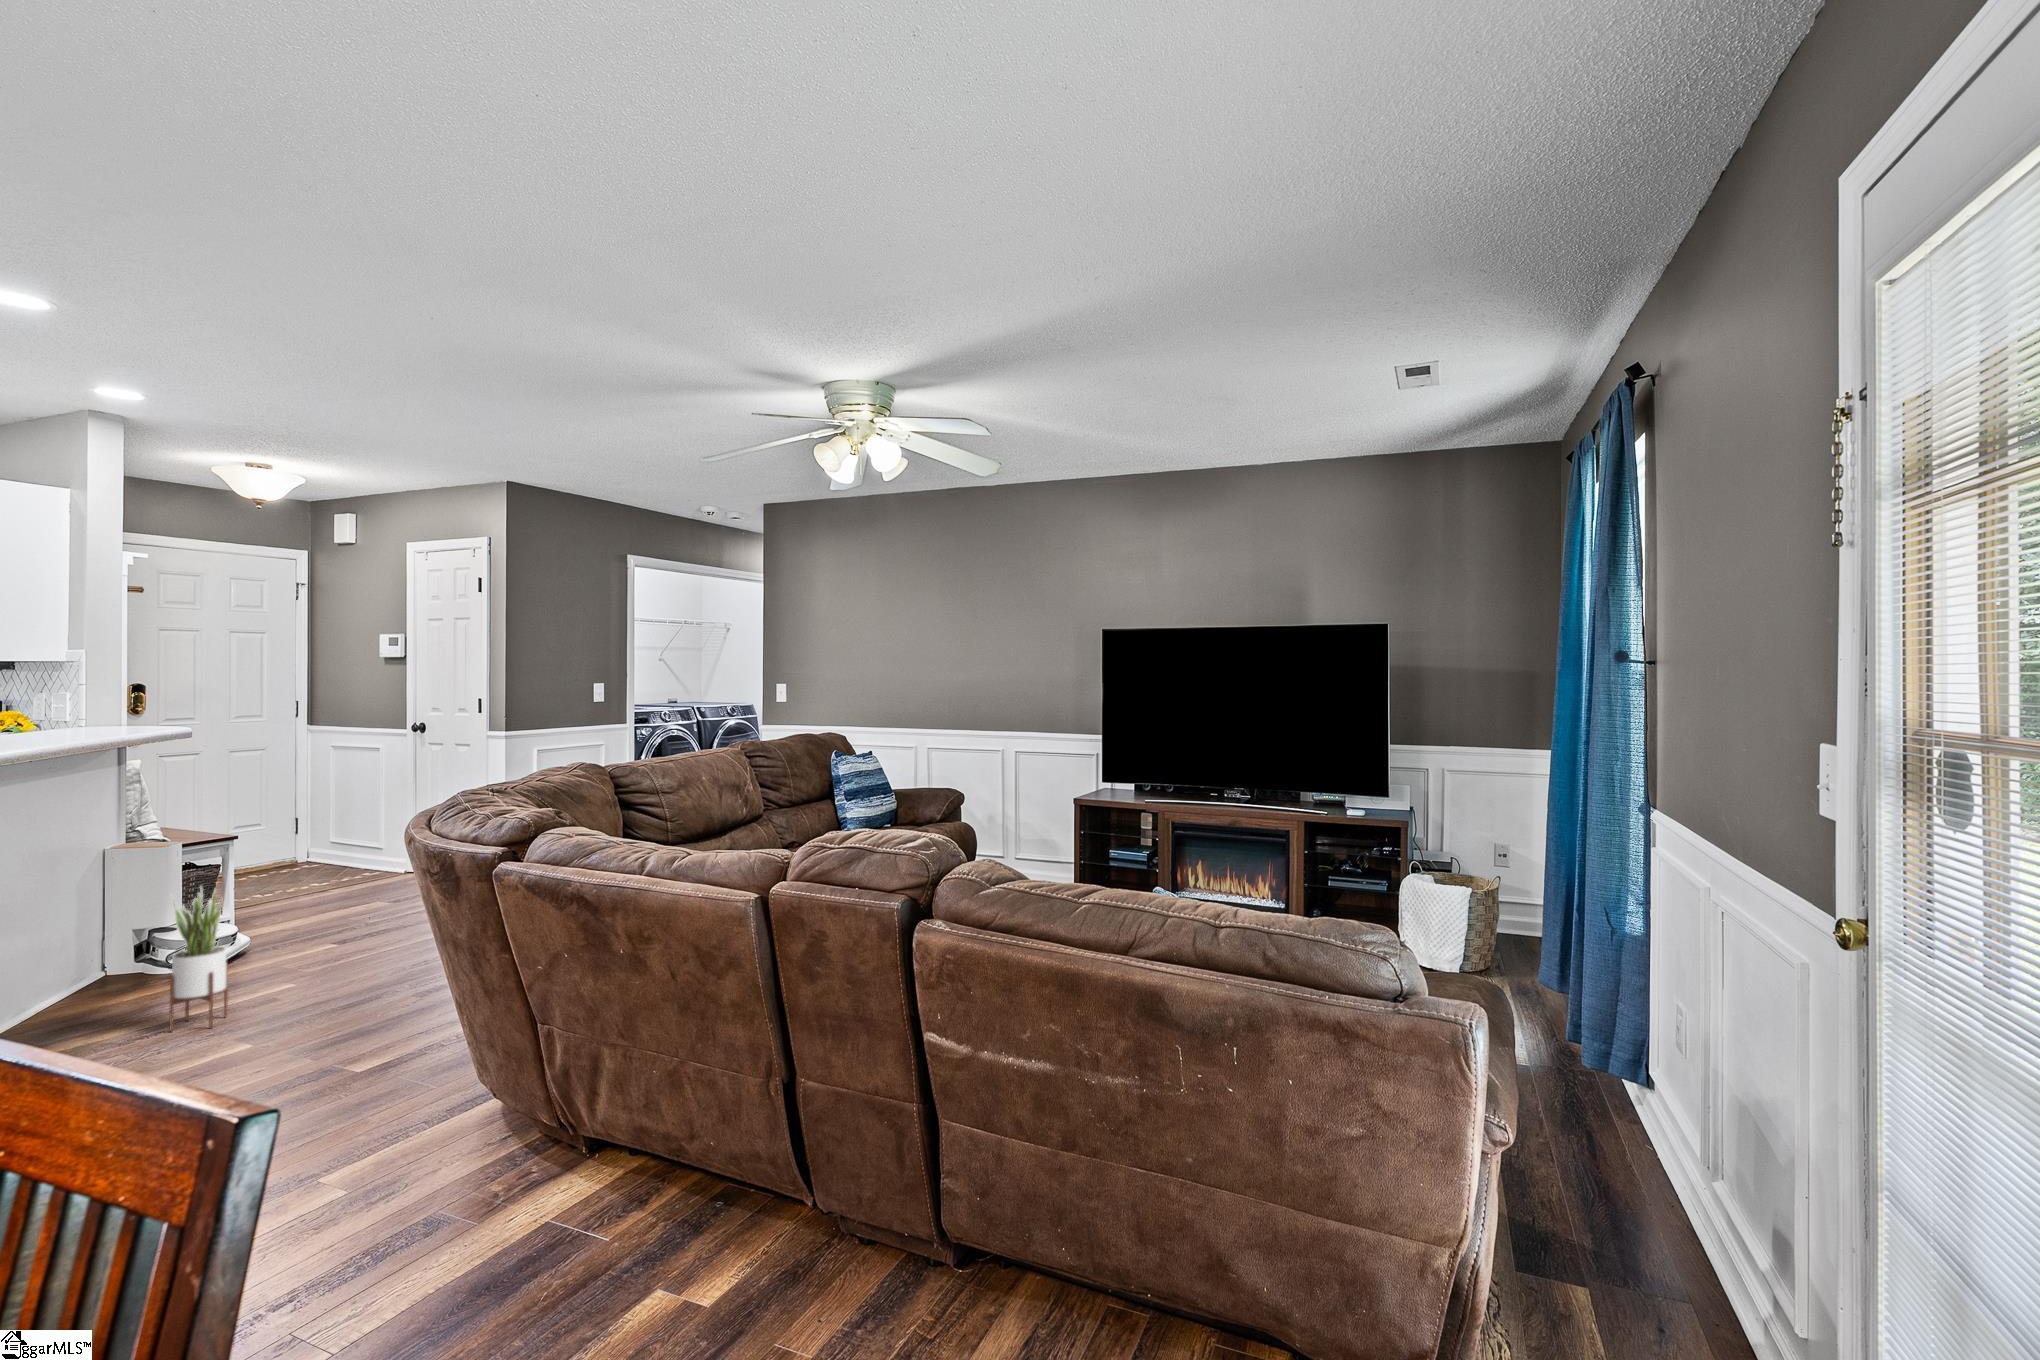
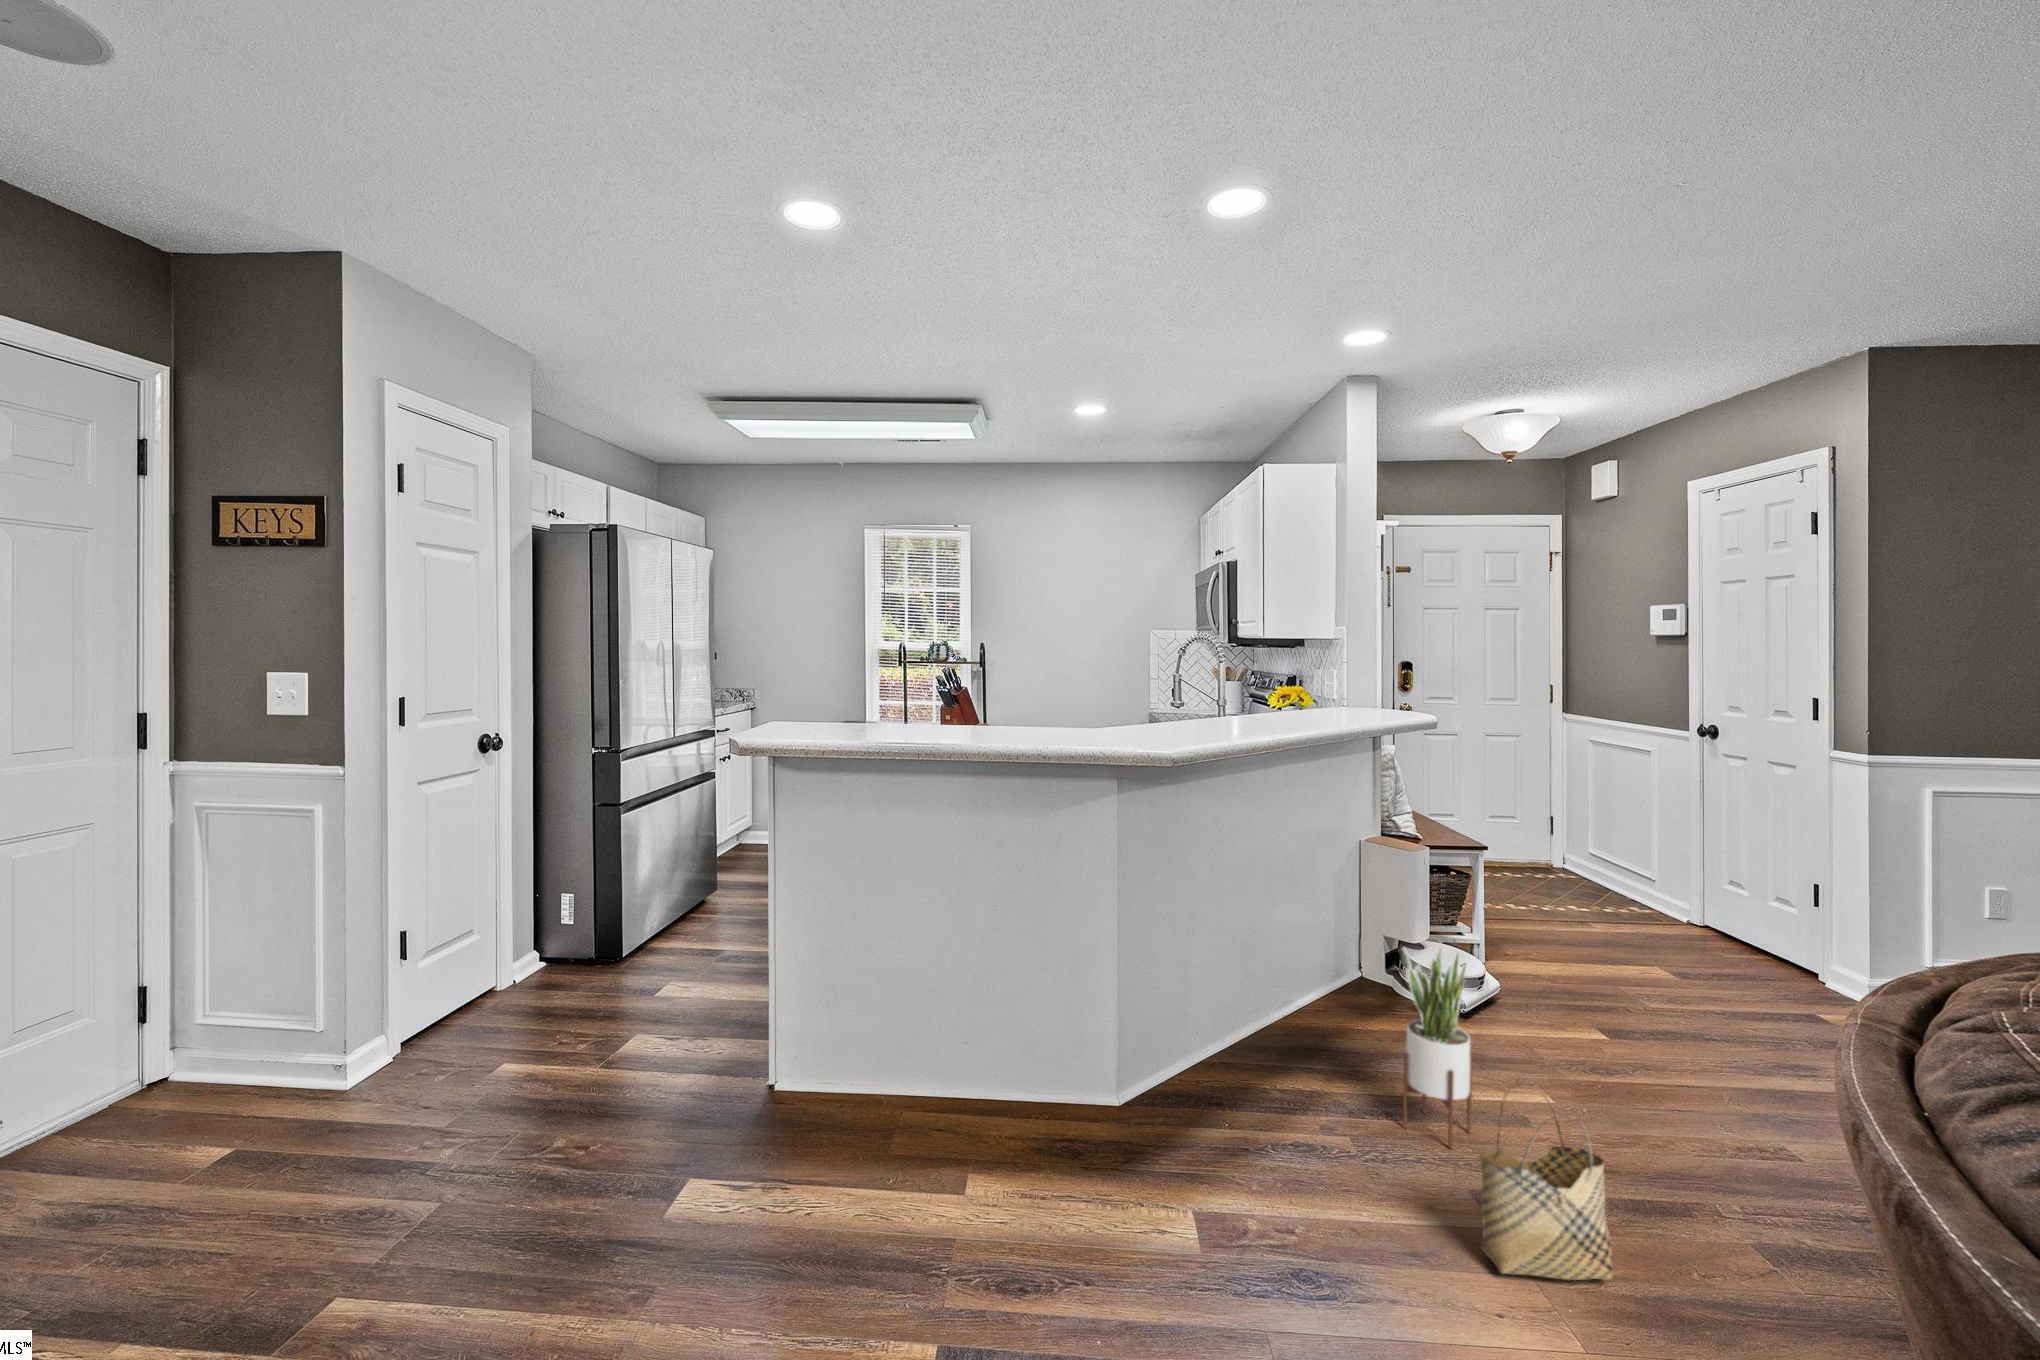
woven basket: none [235,943,322,1056] -> present [1479,1081,1613,1280]

